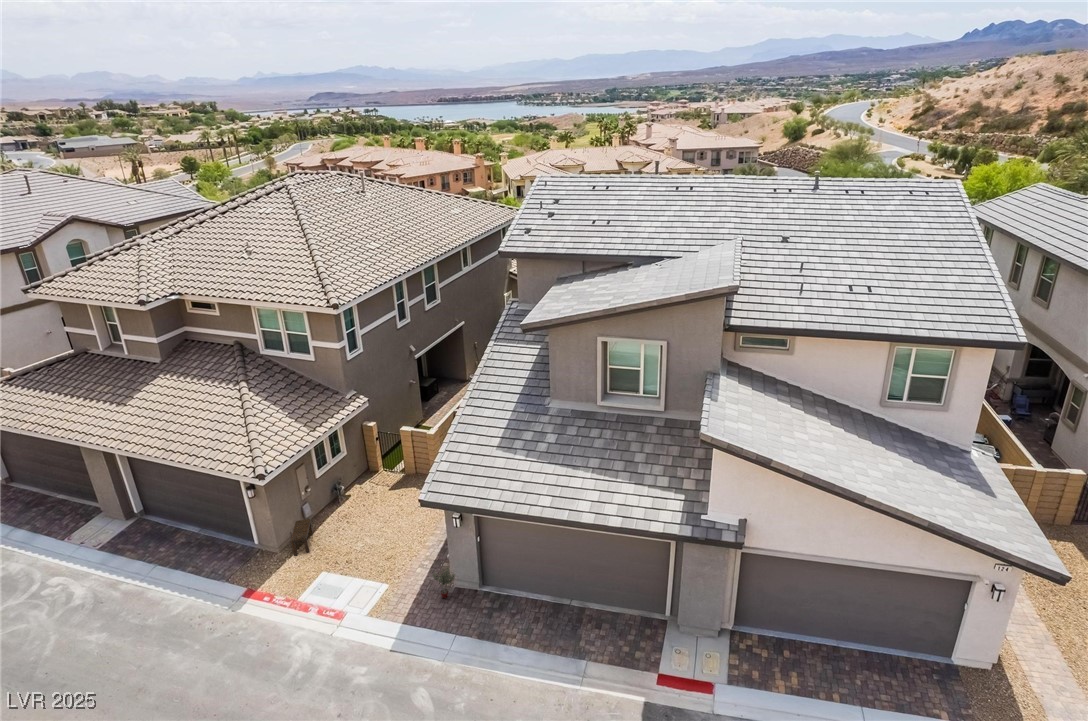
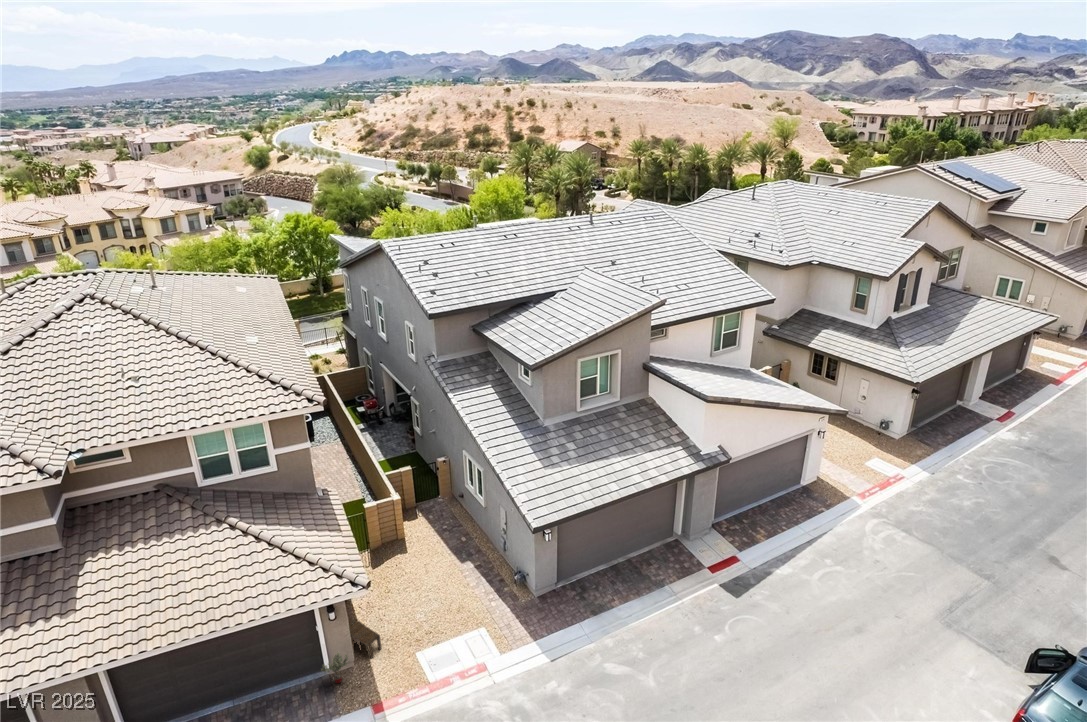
potted tree: present [433,568,455,598] -> present [321,652,348,683]

